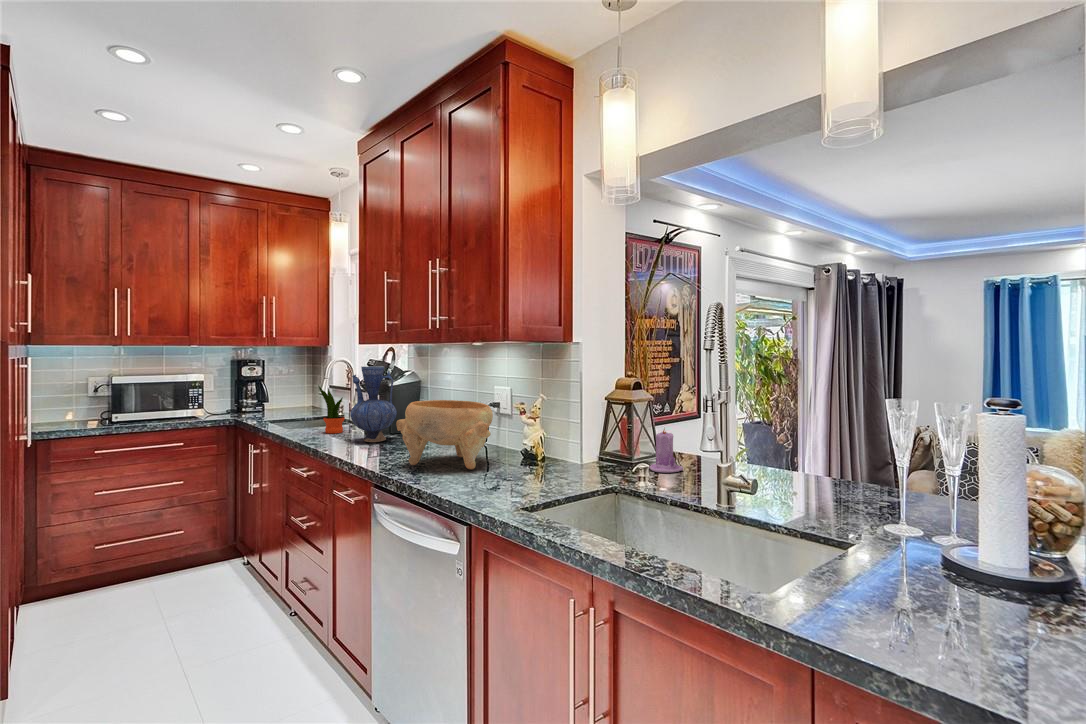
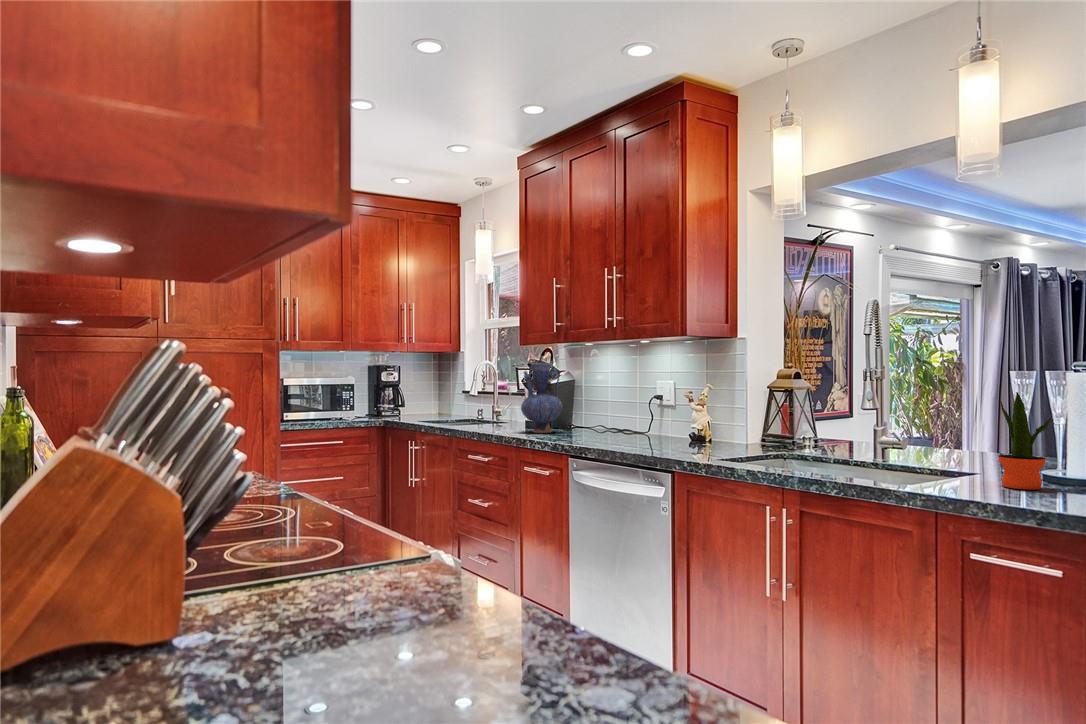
potted plant: present [319,386,345,434] -> present [998,392,1051,490]
decorative bowl: present [396,400,493,469] -> none [587,389,669,445]
candle: present [649,429,683,473] -> none [811,409,842,447]

